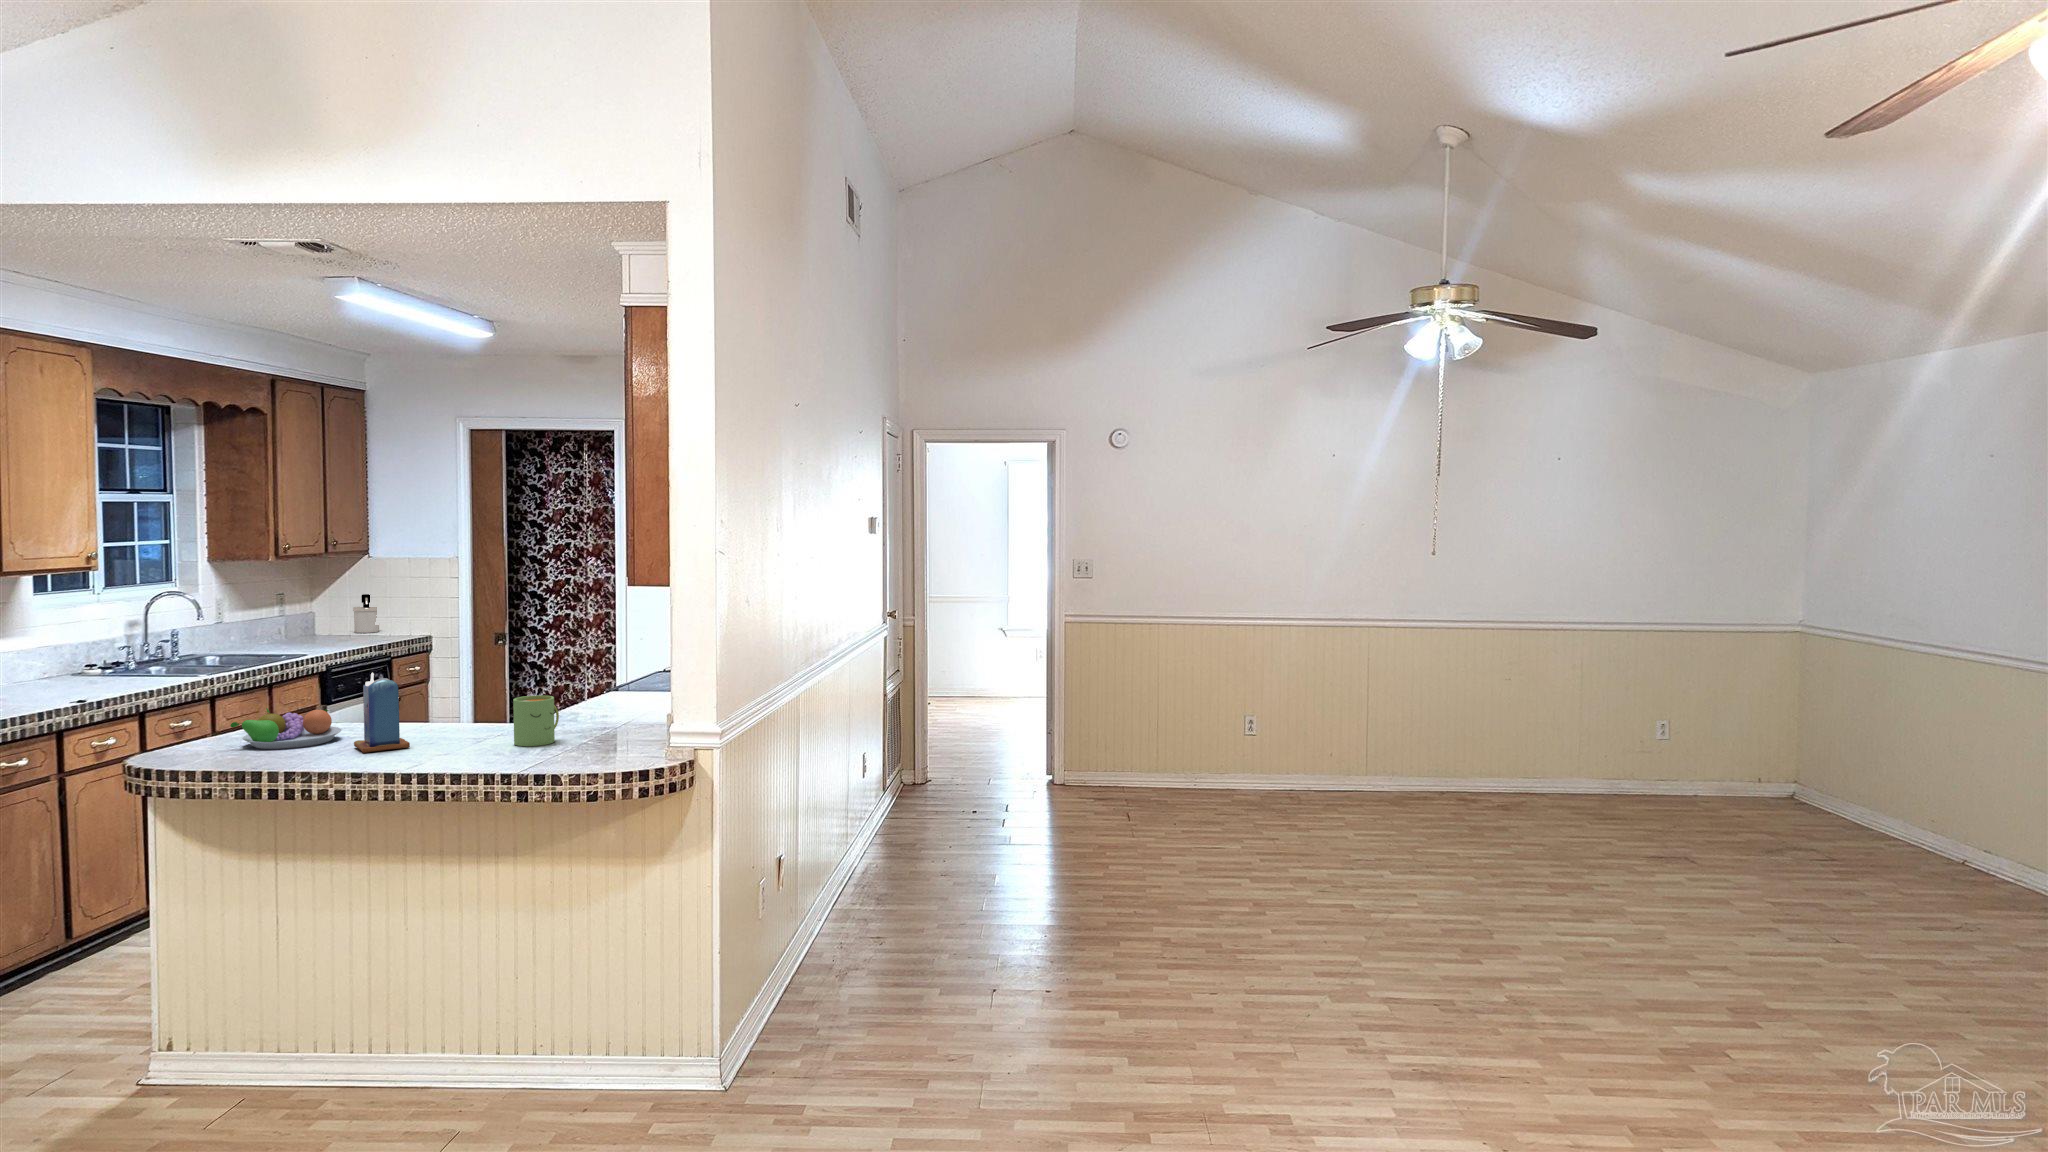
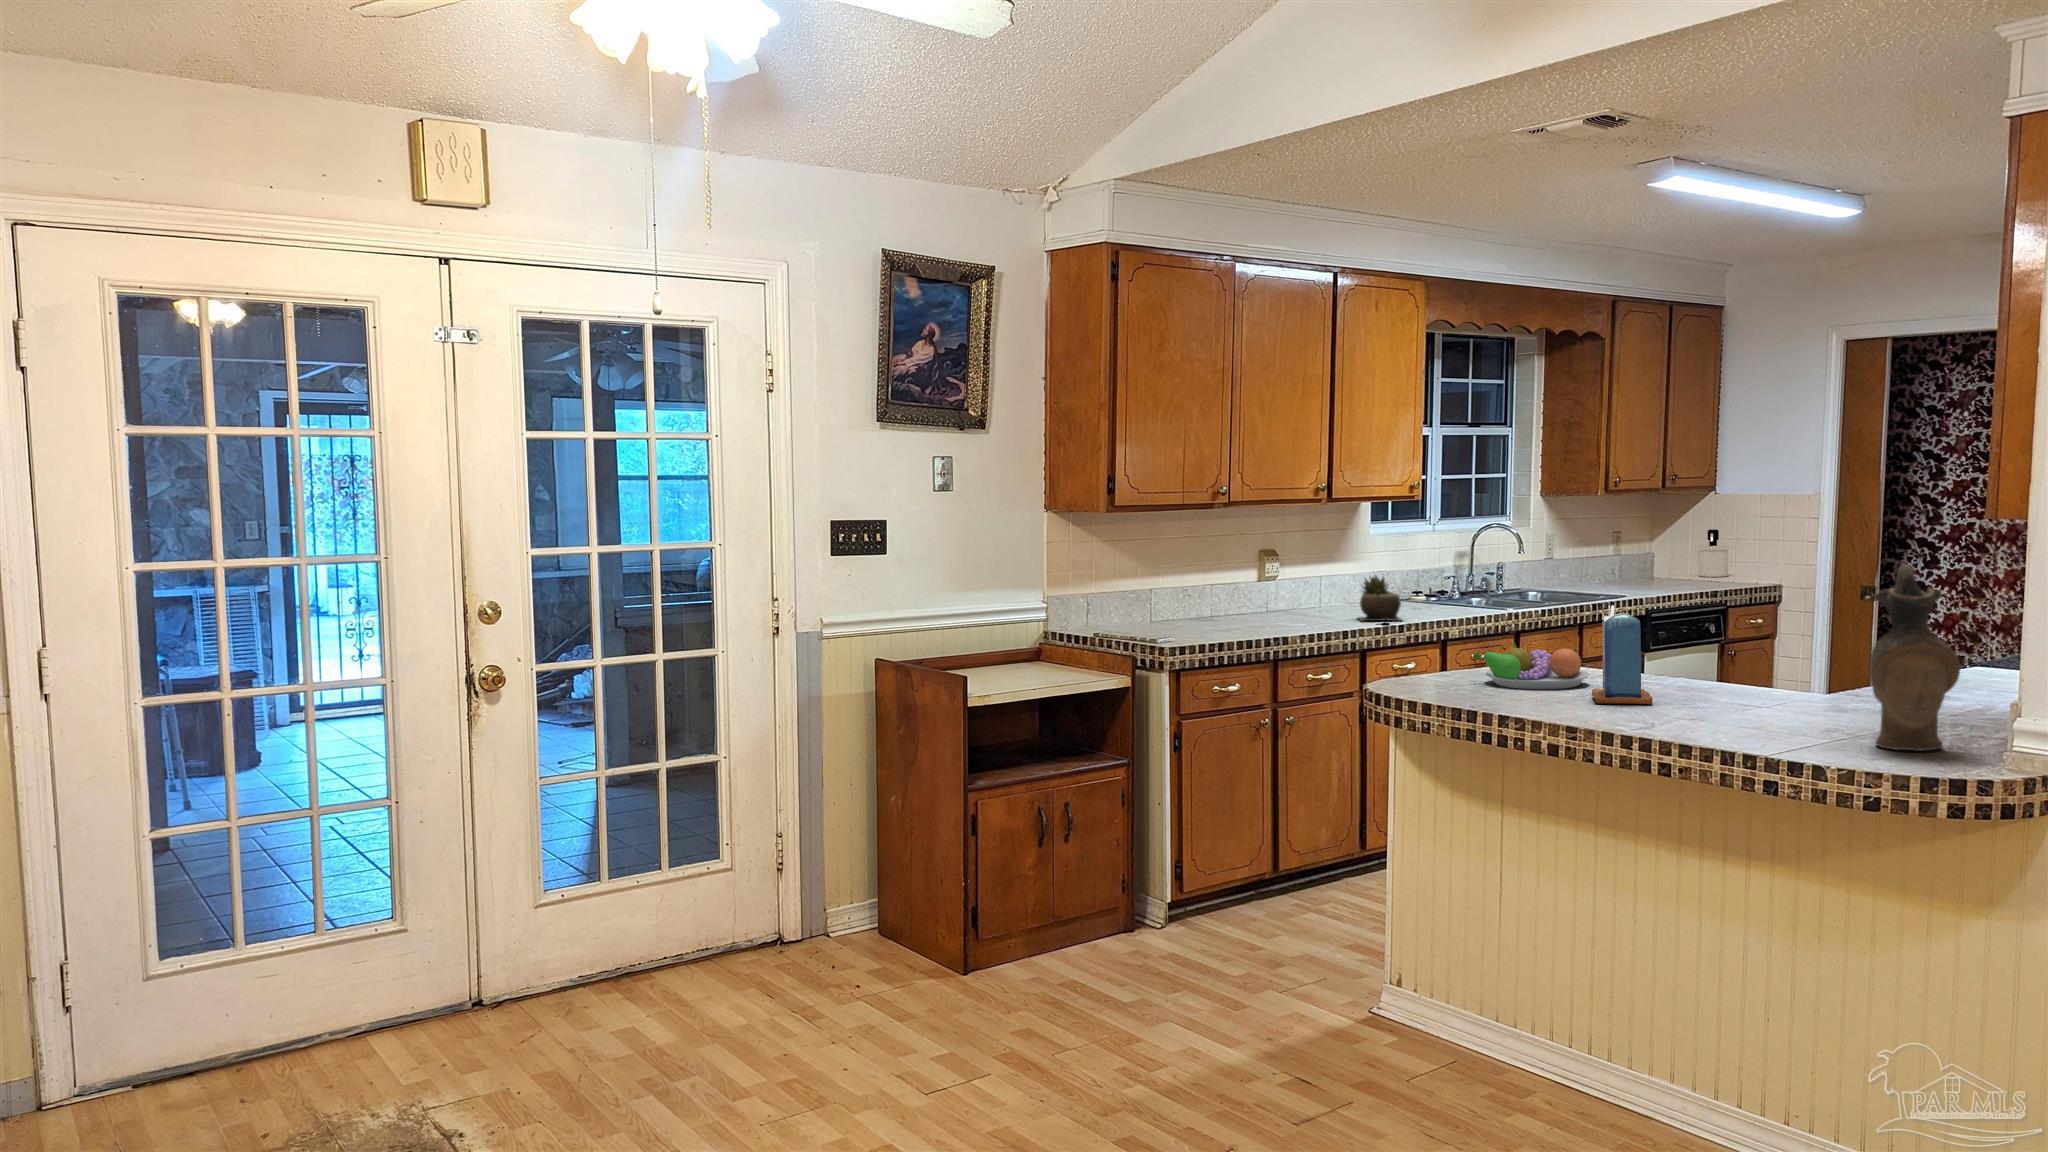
ceramic pitcher: none [581,635,634,757] -> present [1870,564,1960,751]
succulent plant: none [35,651,99,700] -> present [1359,575,1401,621]
mug: present [513,695,559,746] -> none [1787,652,1859,724]

